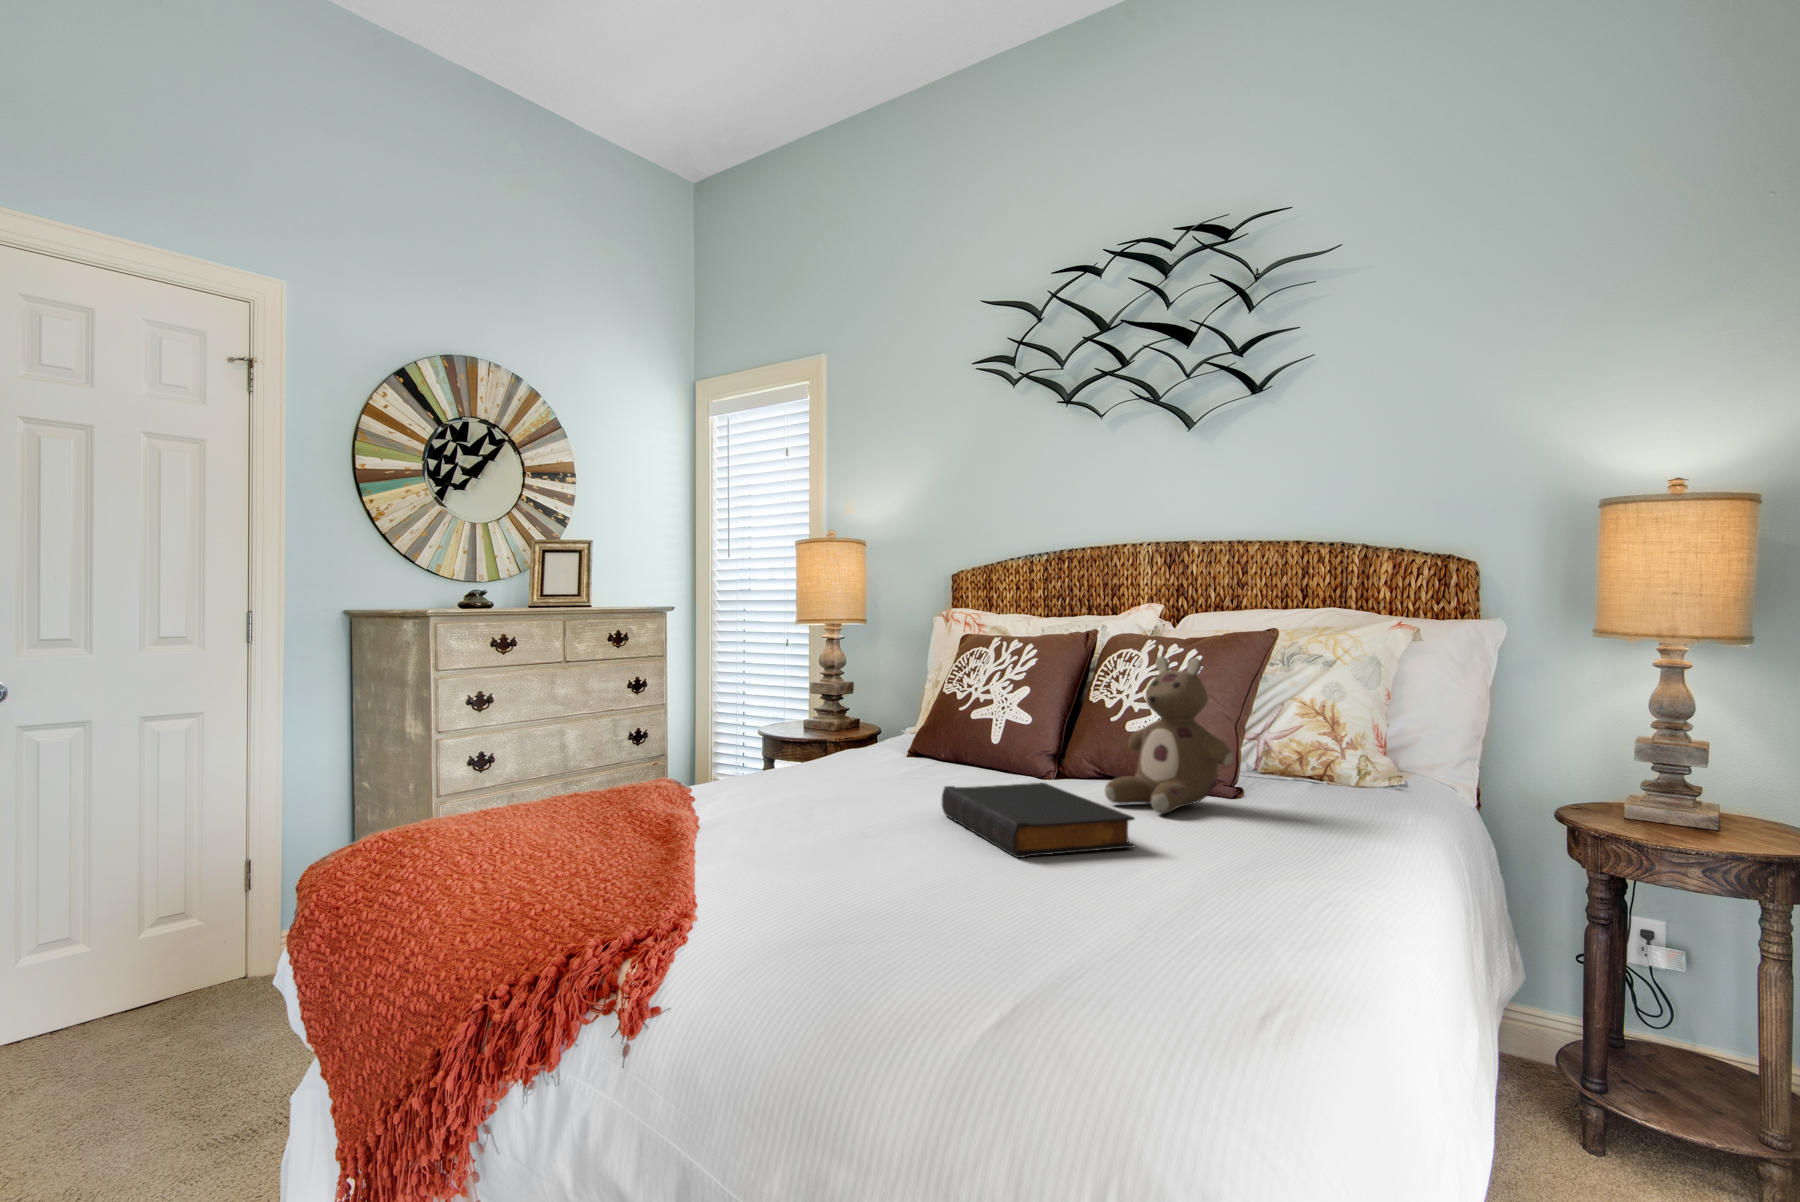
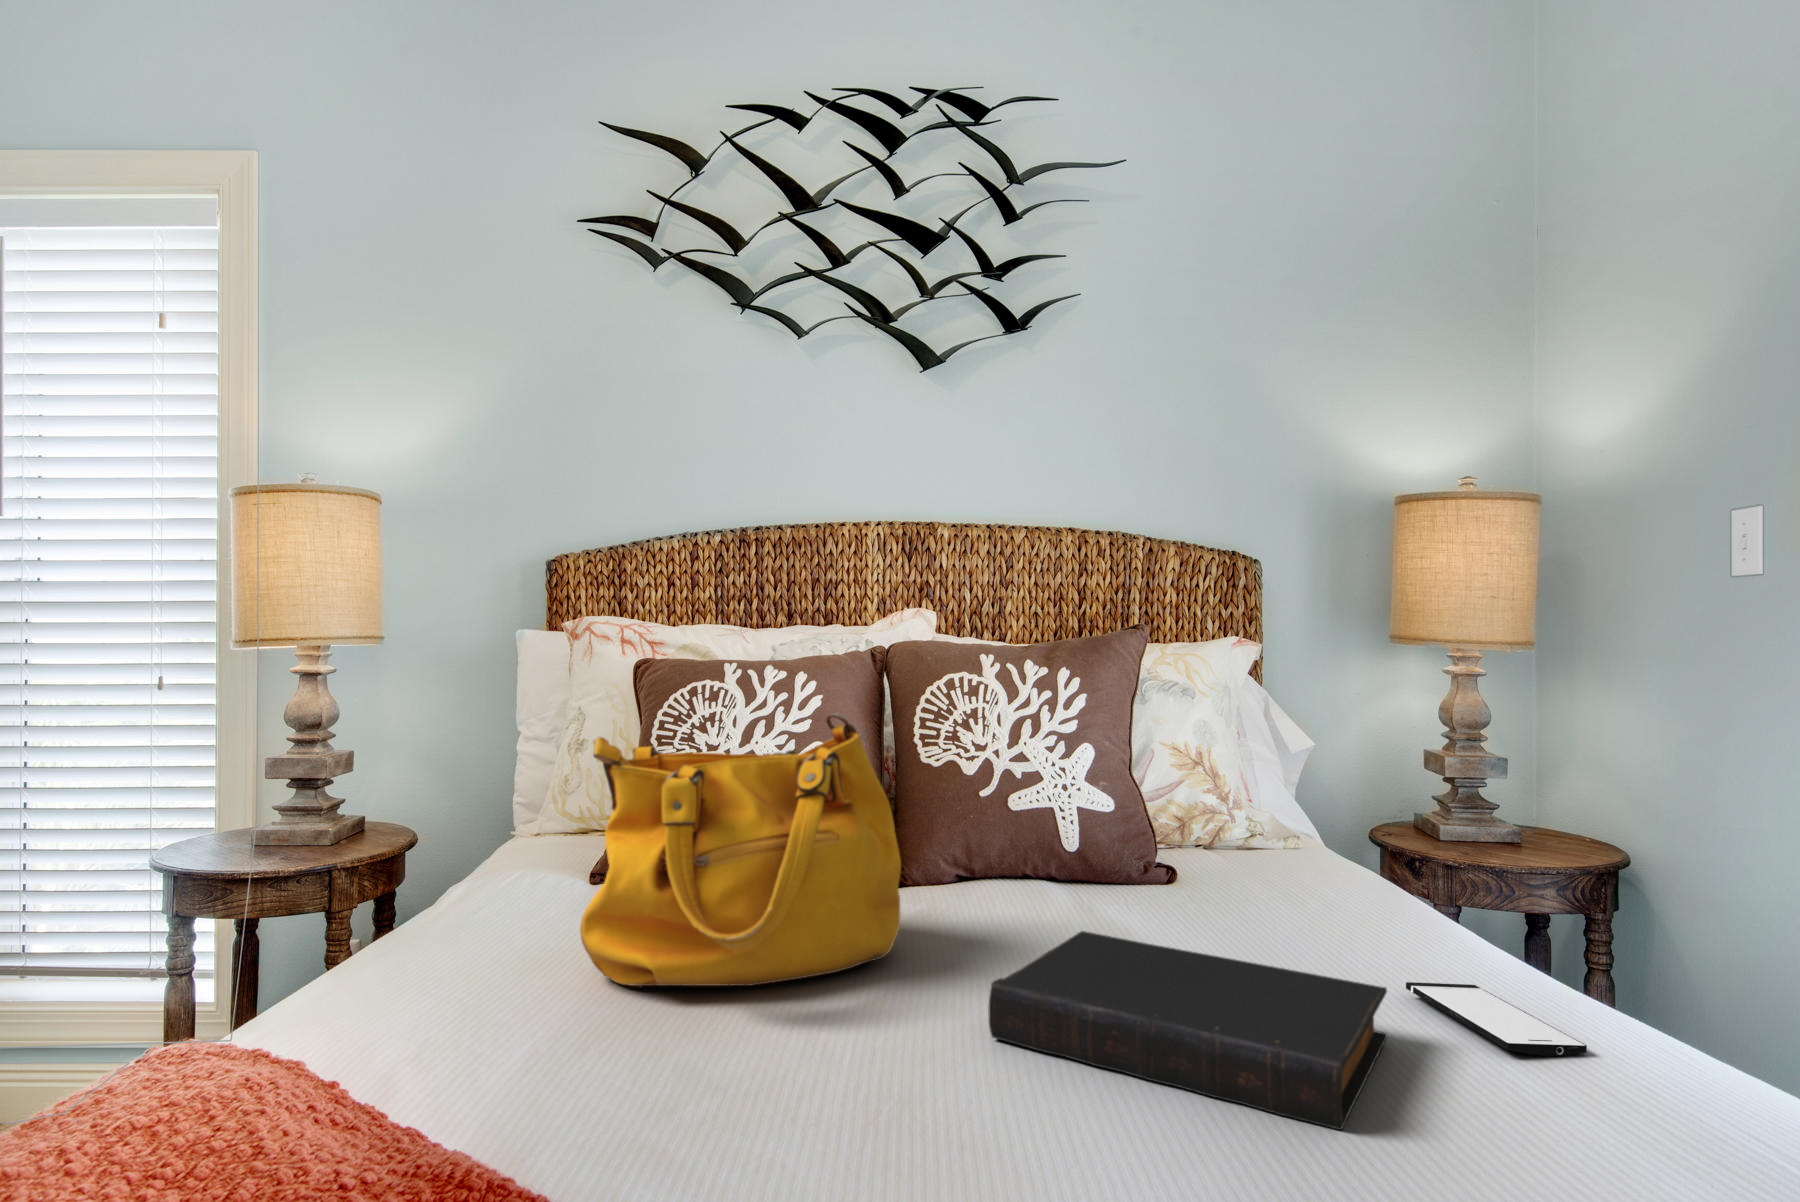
handbag: none [827,656,988,790] -> present [580,713,901,986]
stuffed bear: present [1105,656,1233,814] -> none [1083,697,1271,945]
smartphone: none [1184,835,1259,872] -> present [1406,982,1587,1056]

